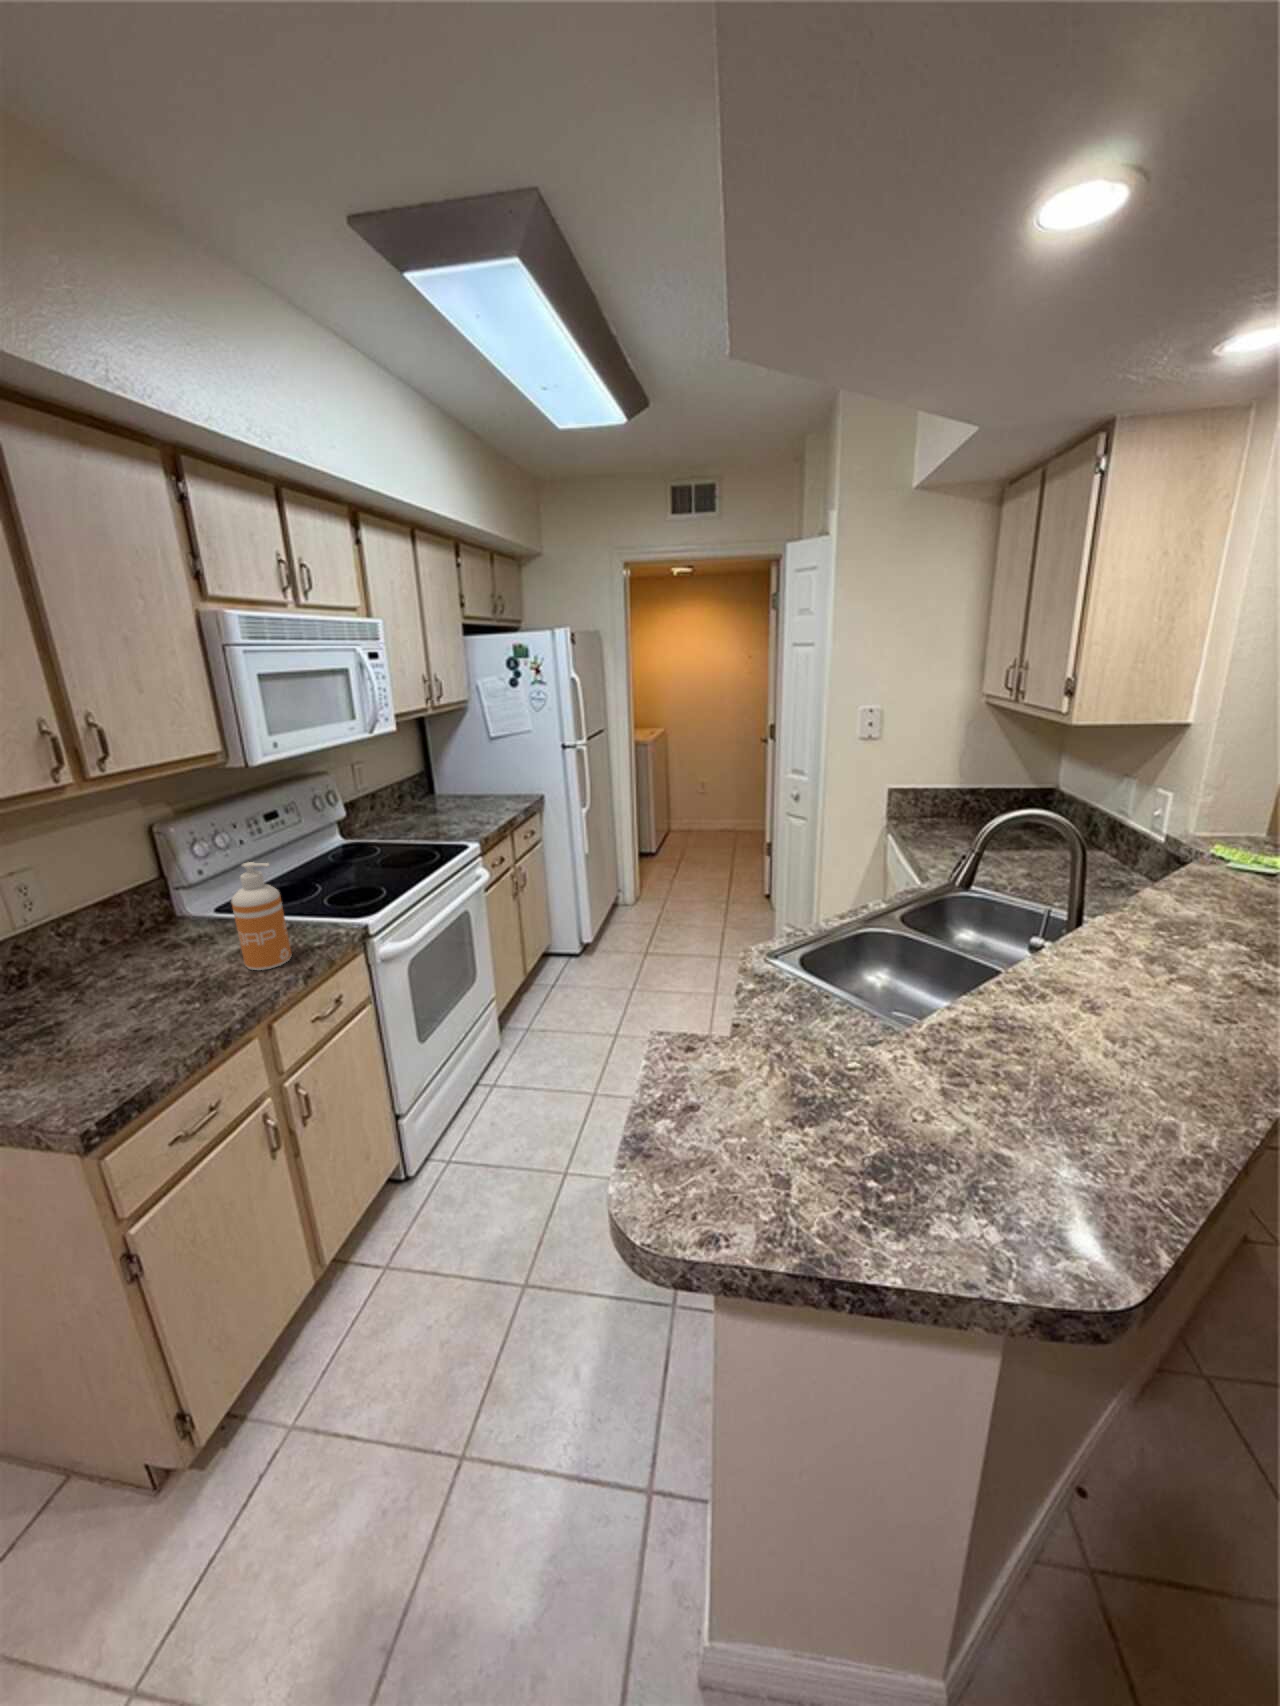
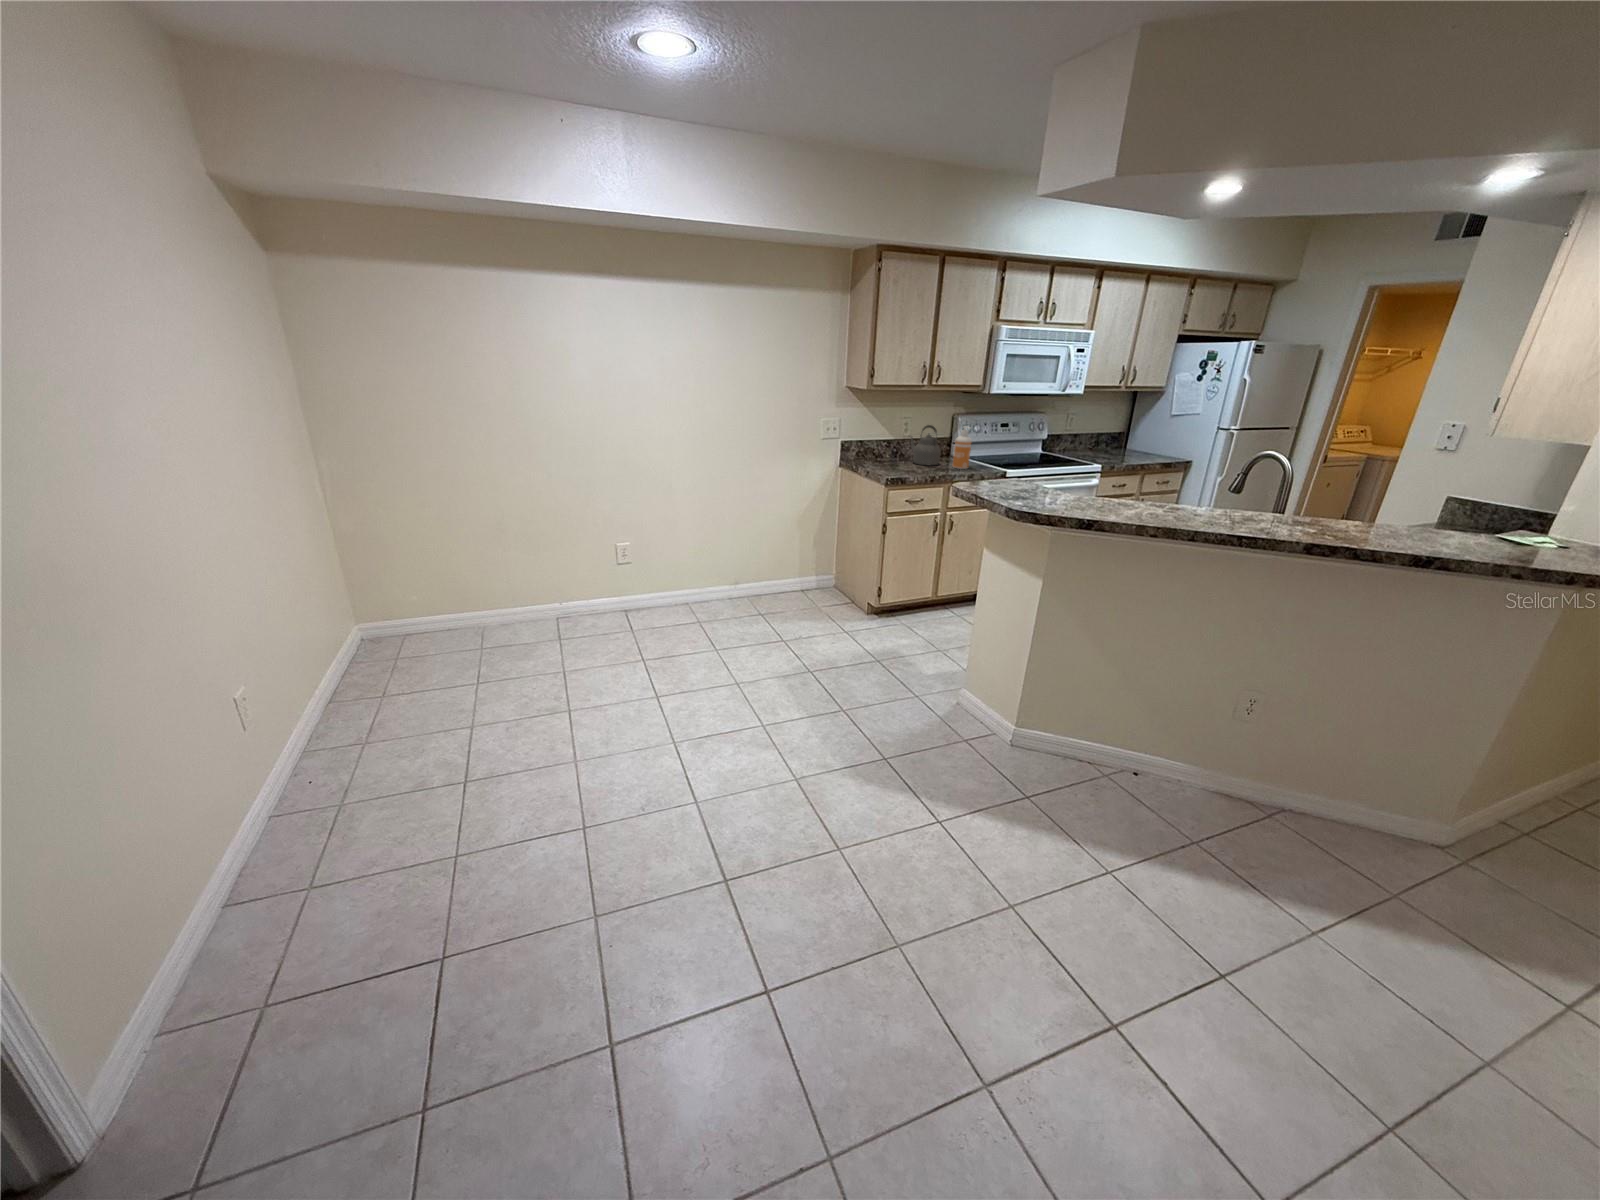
kettle: none [55,886,200,1003] -> present [910,425,940,465]

